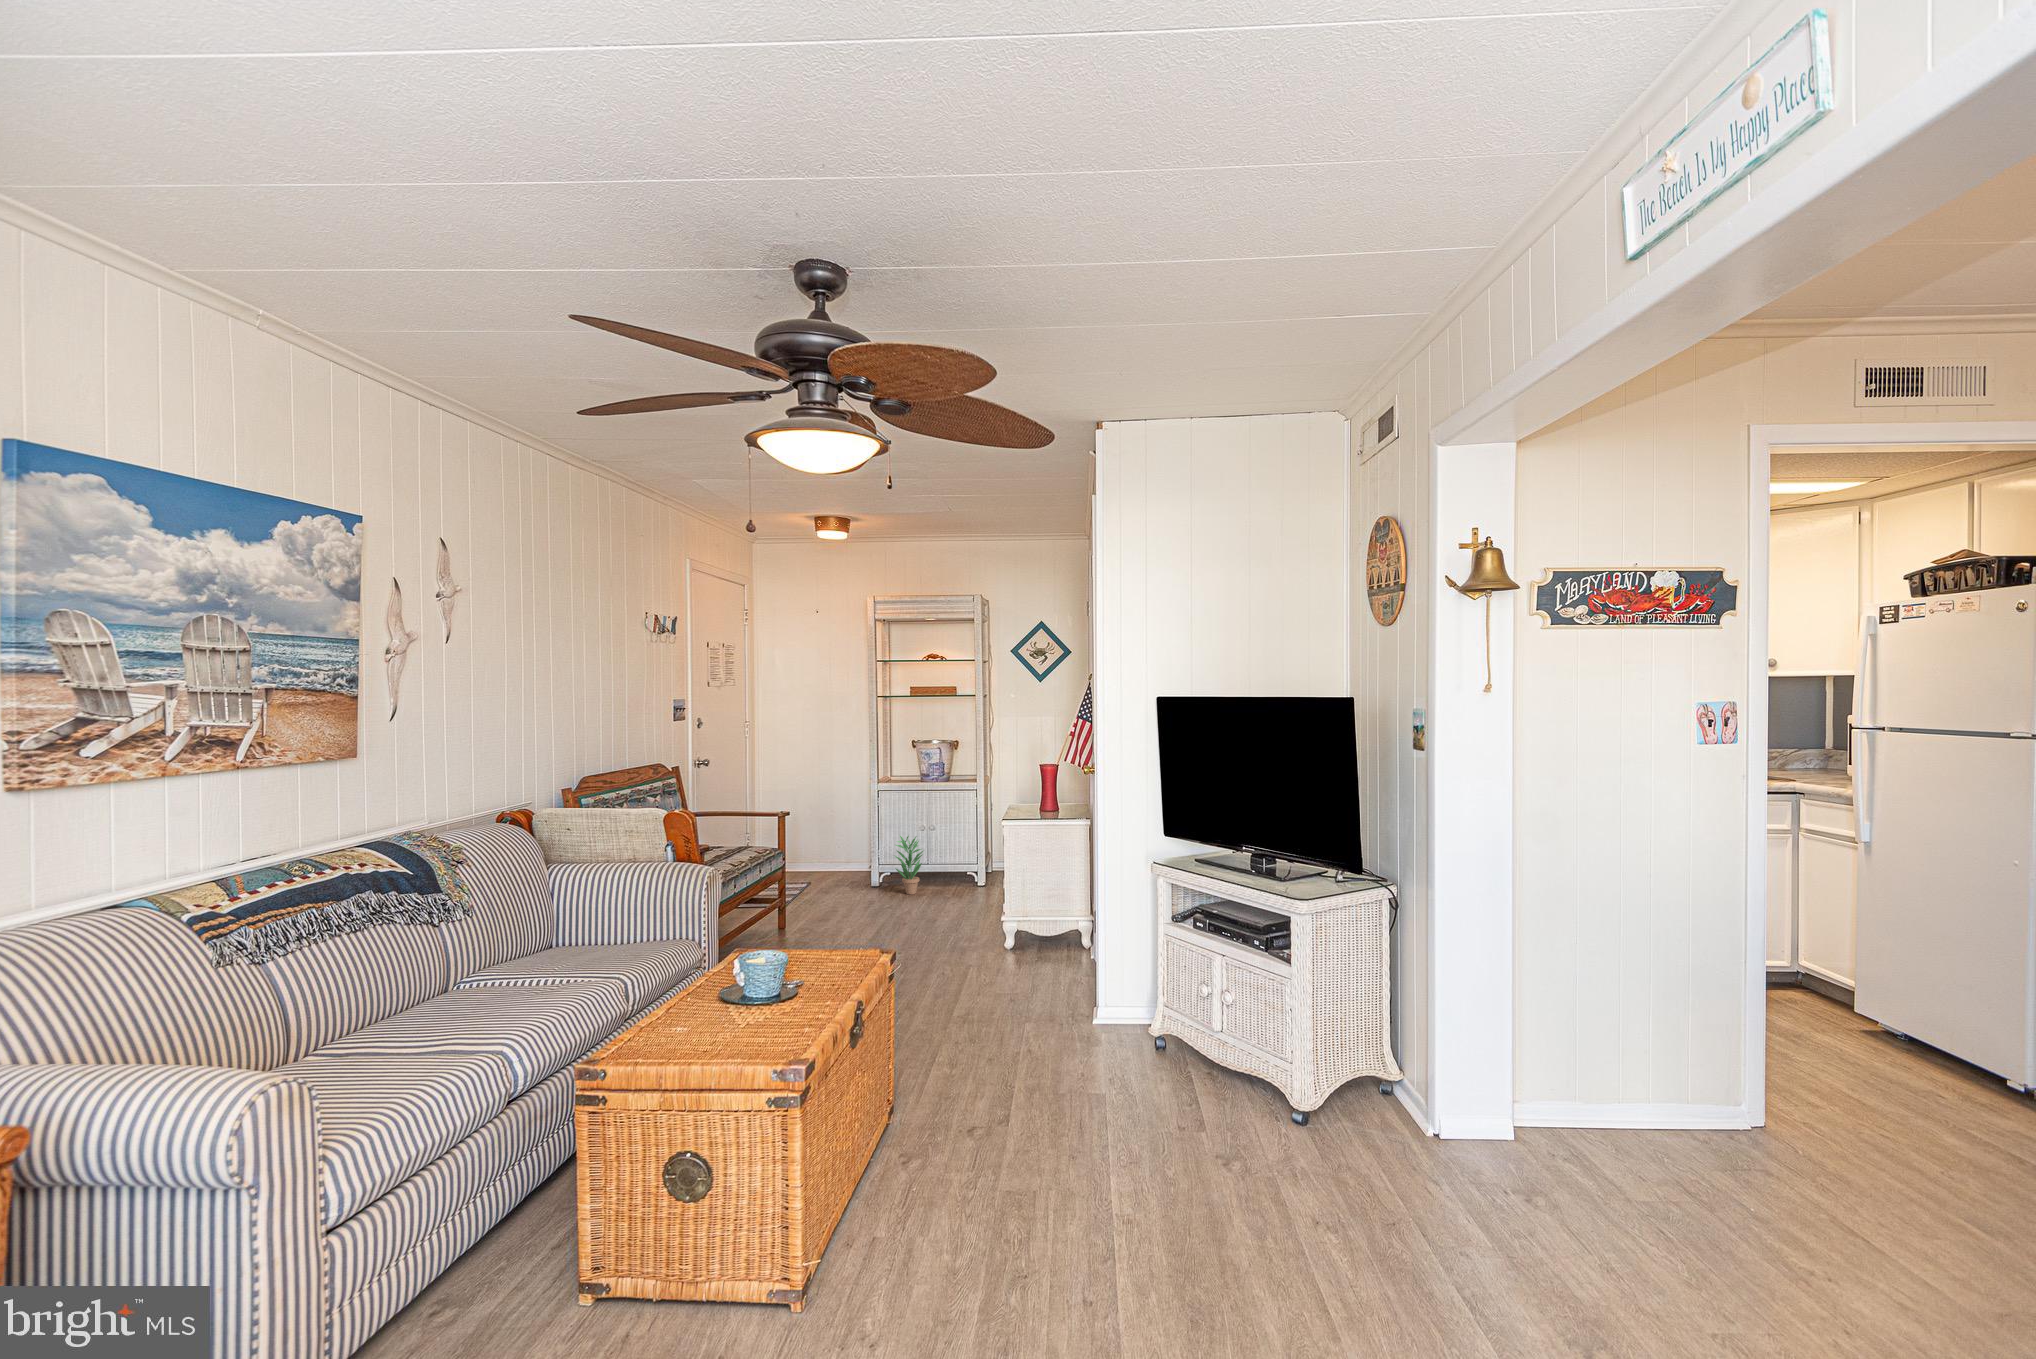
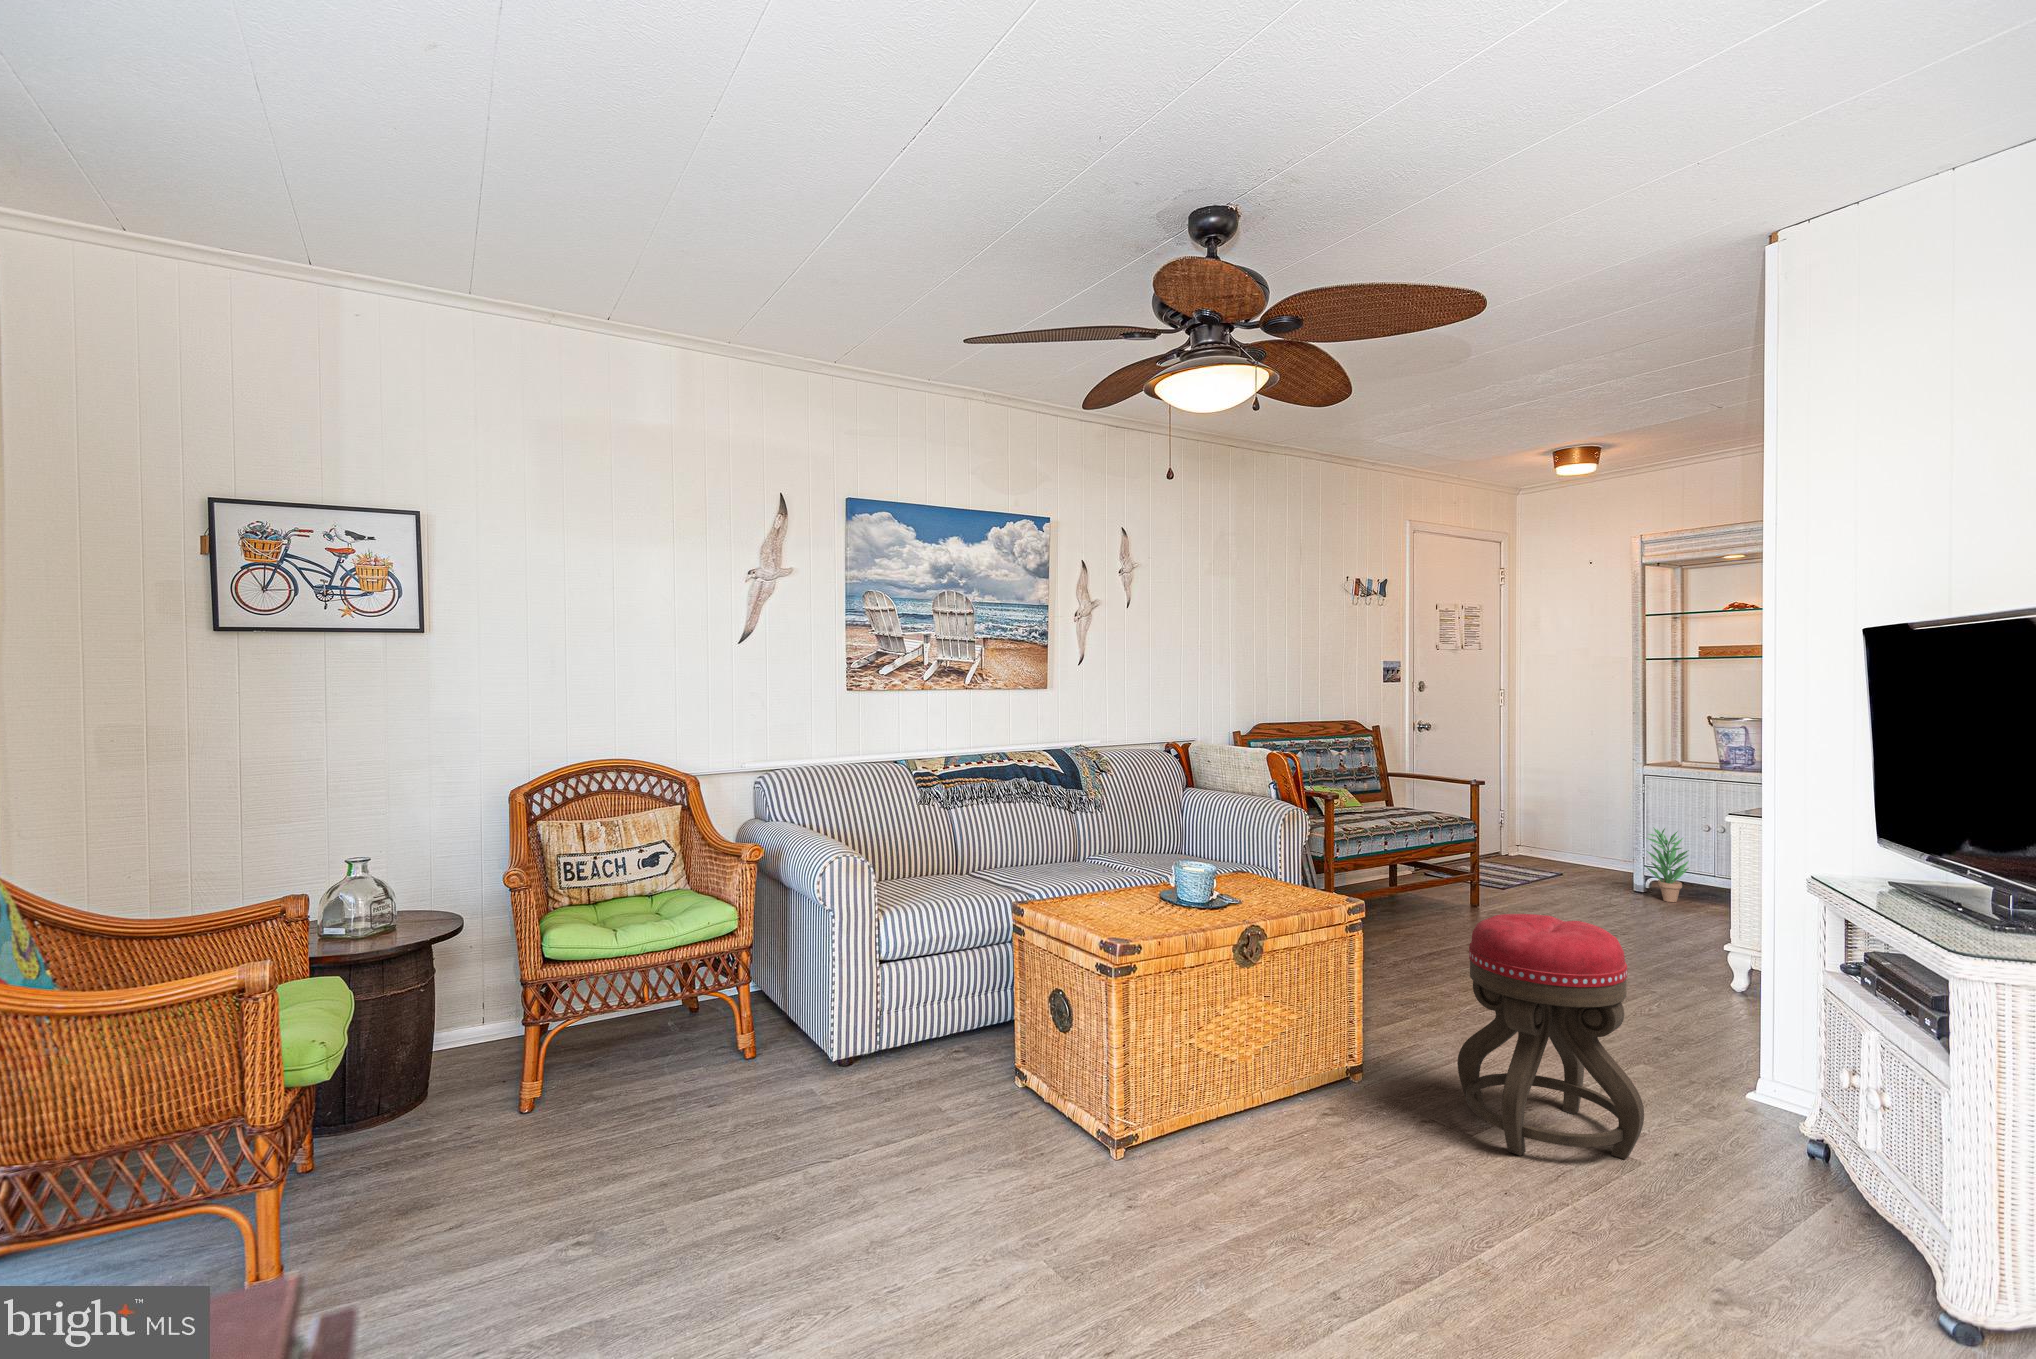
ottoman: none [995,928,1139,1143] -> present [1457,914,1644,1160]

